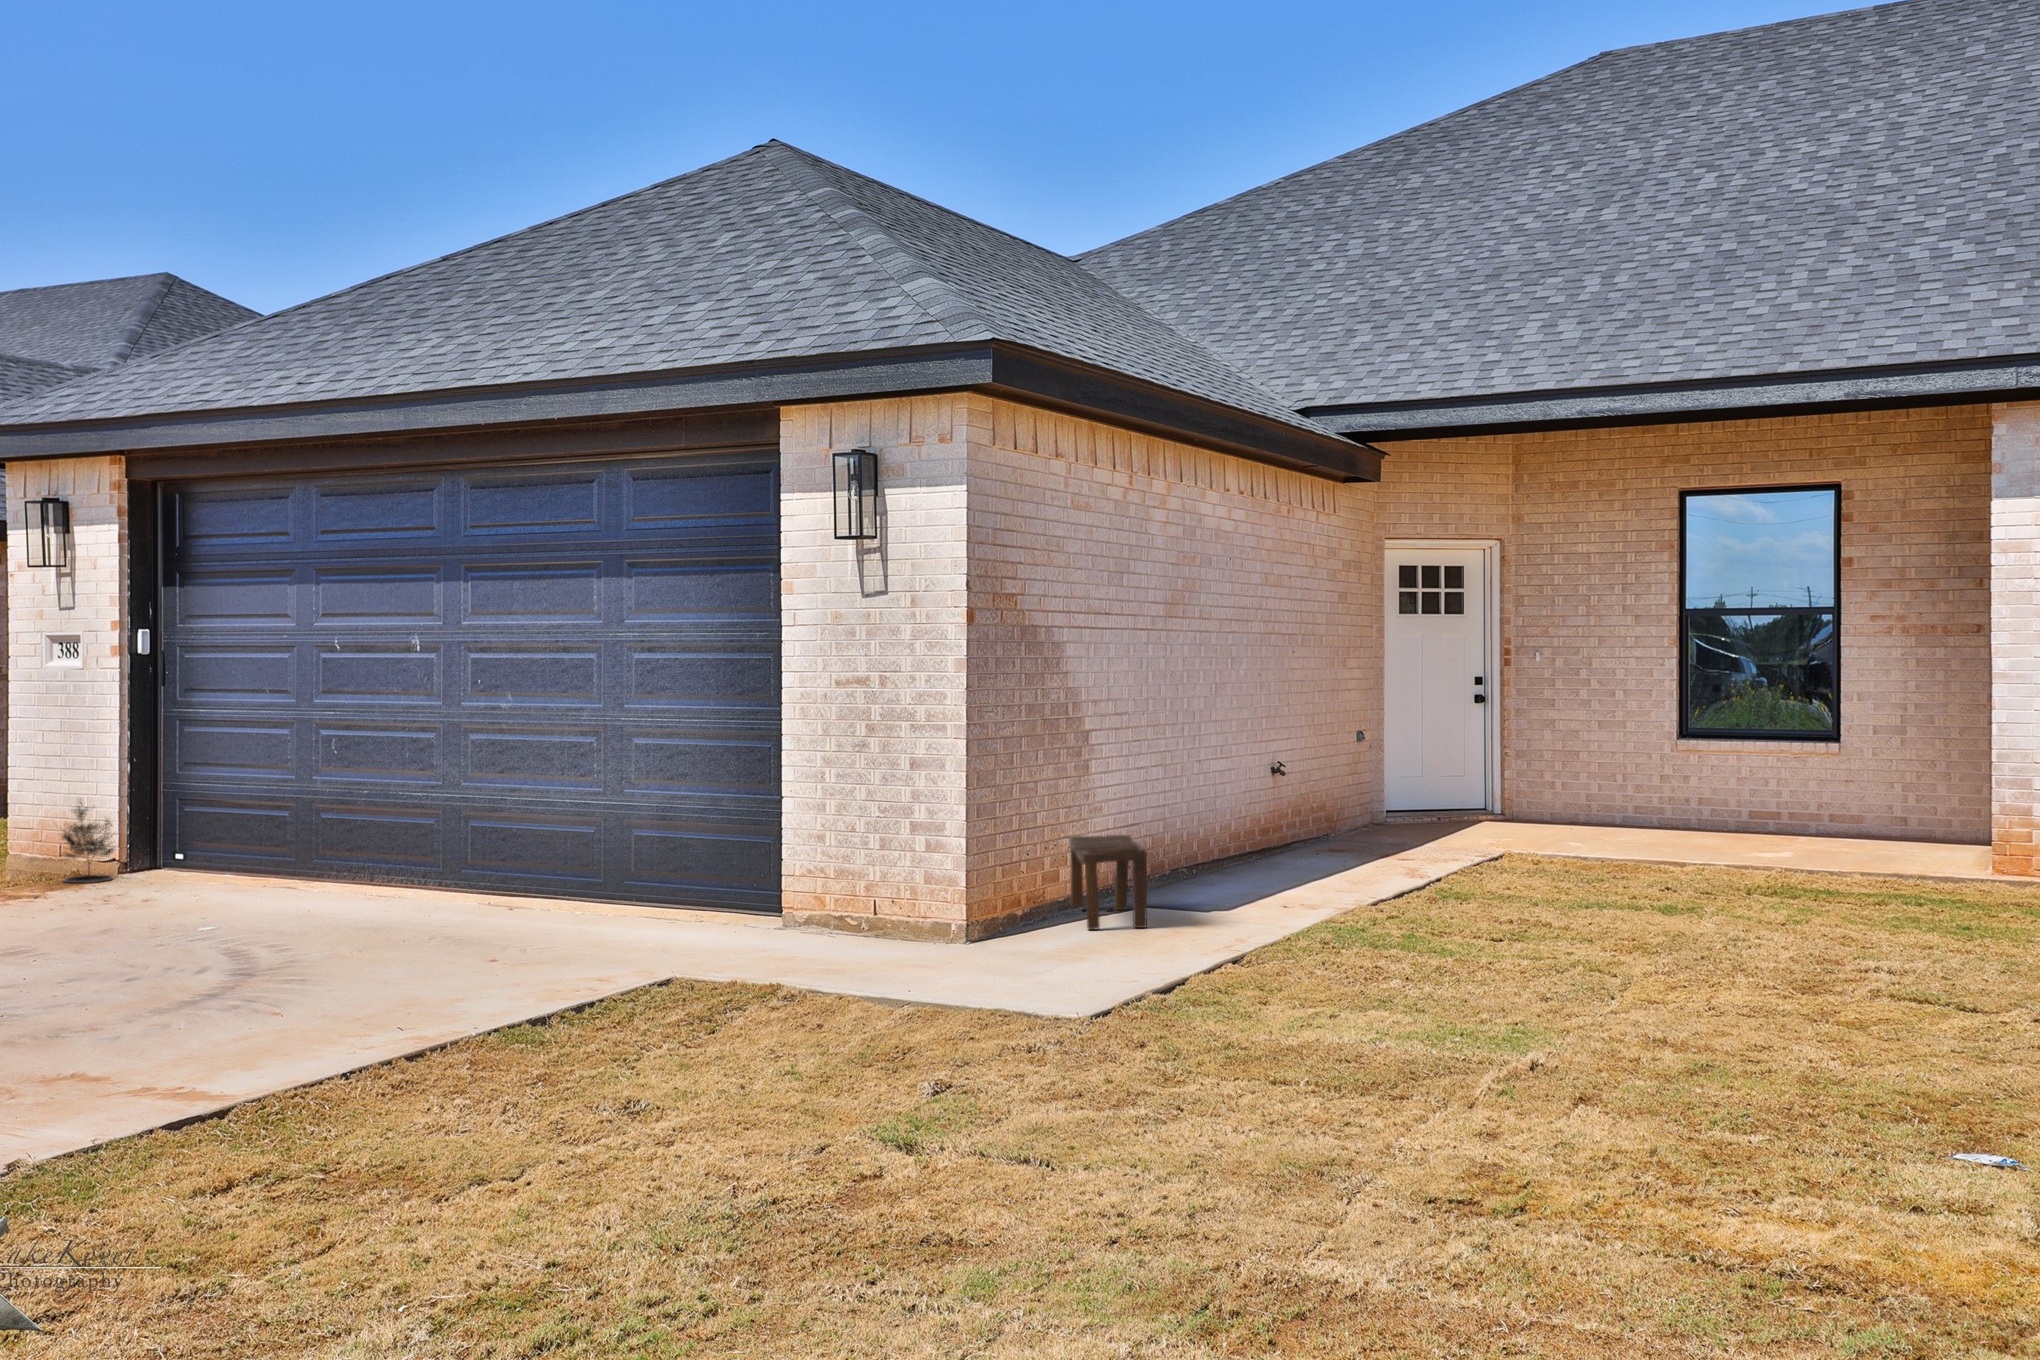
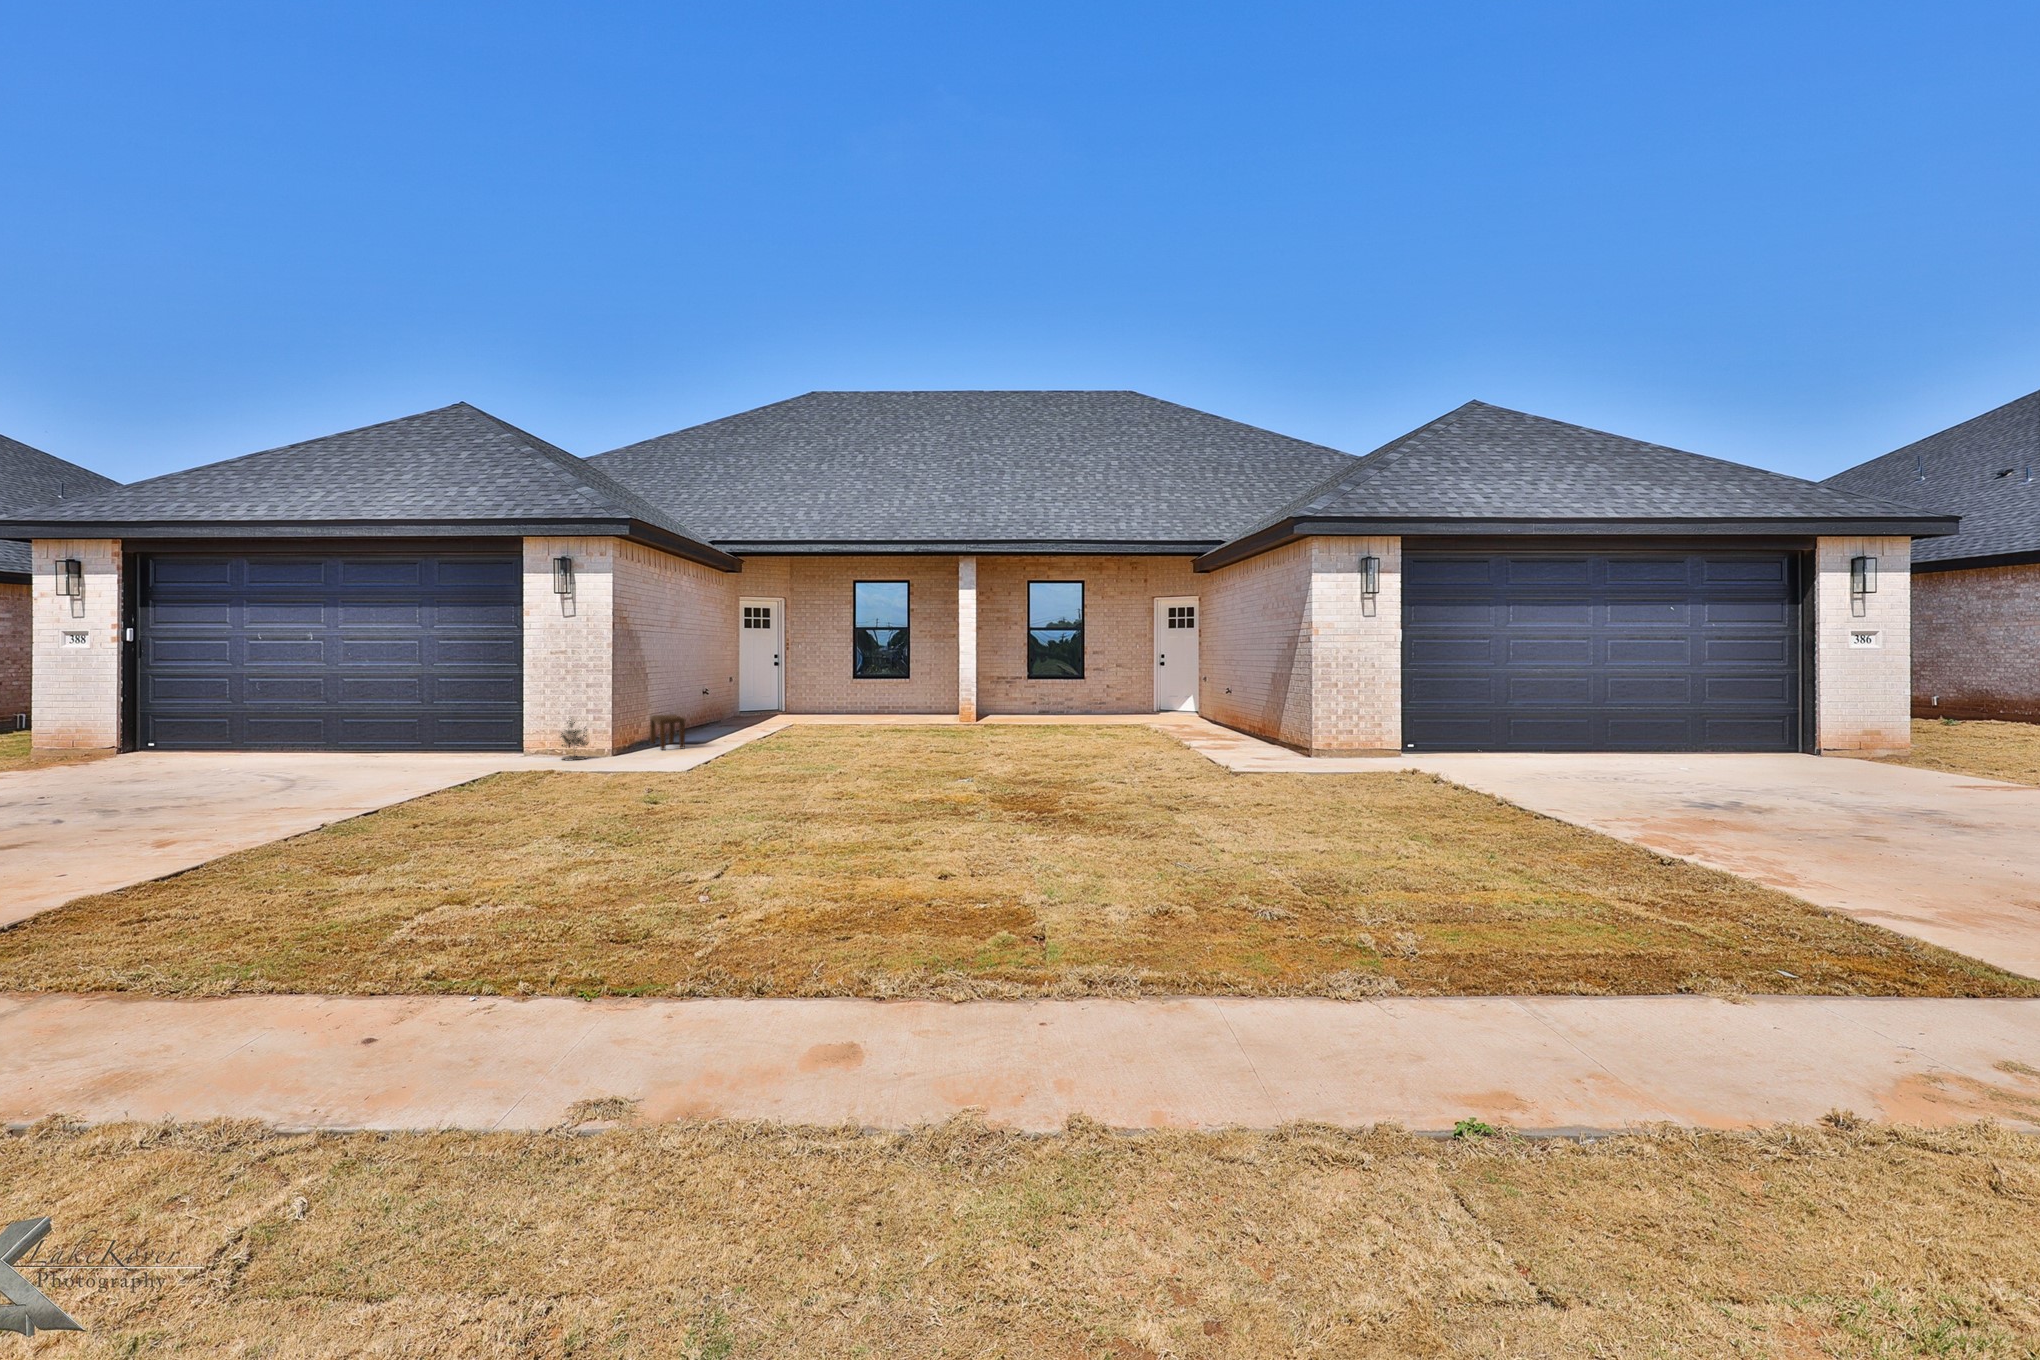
potted tree: present [62,802,114,883] -> present [560,720,589,760]

